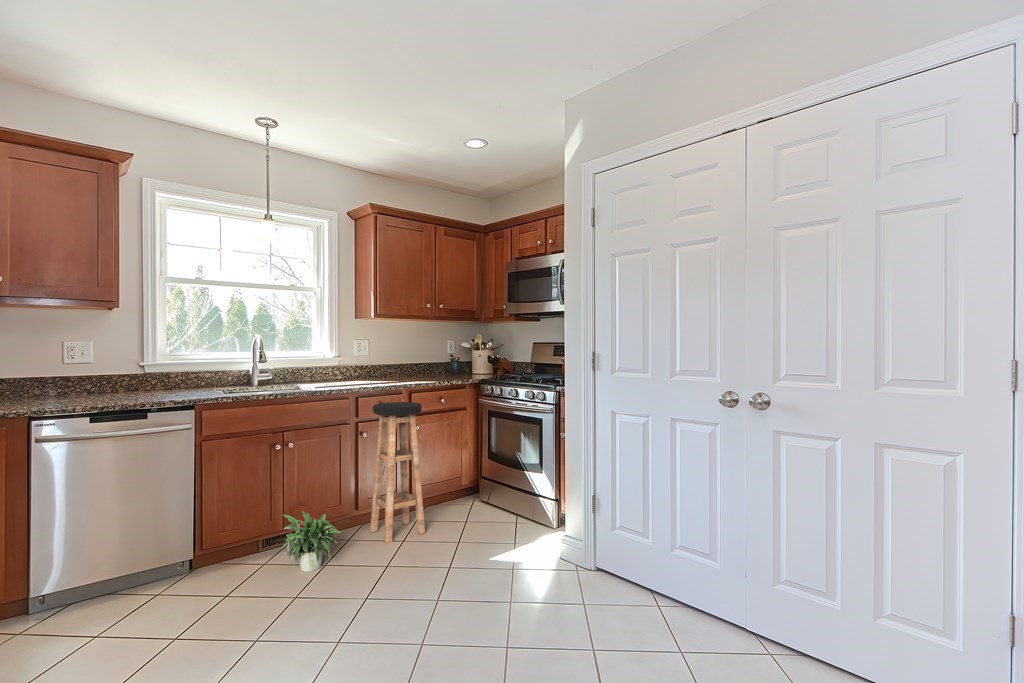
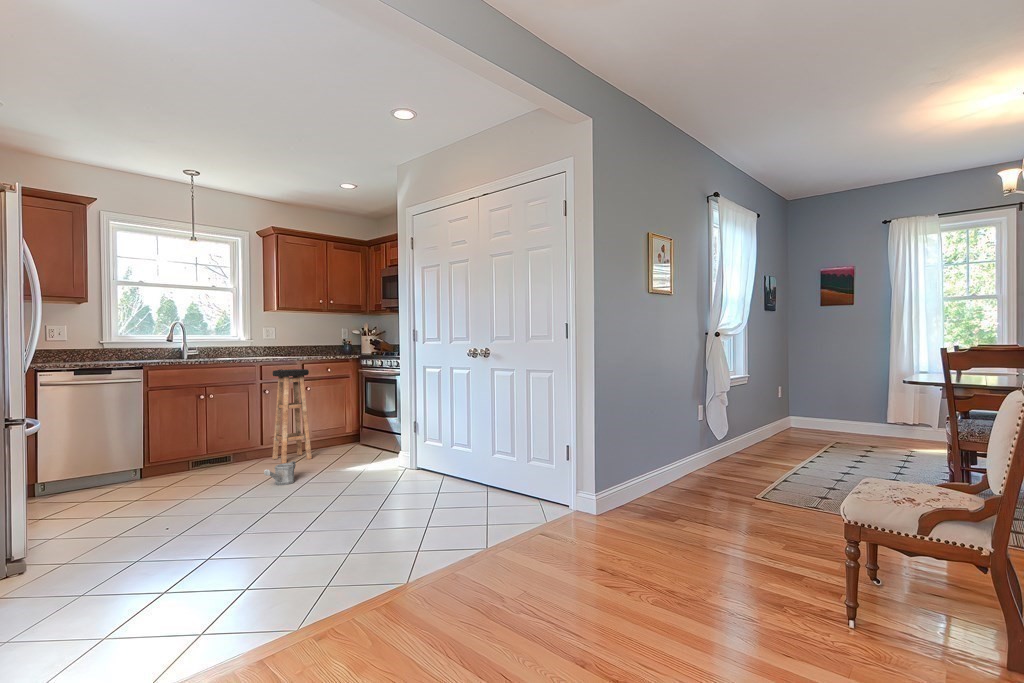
potted plant: present [282,510,340,572] -> none [206,438,247,476]
watering can: none [375,560,417,608] -> present [264,461,296,485]

